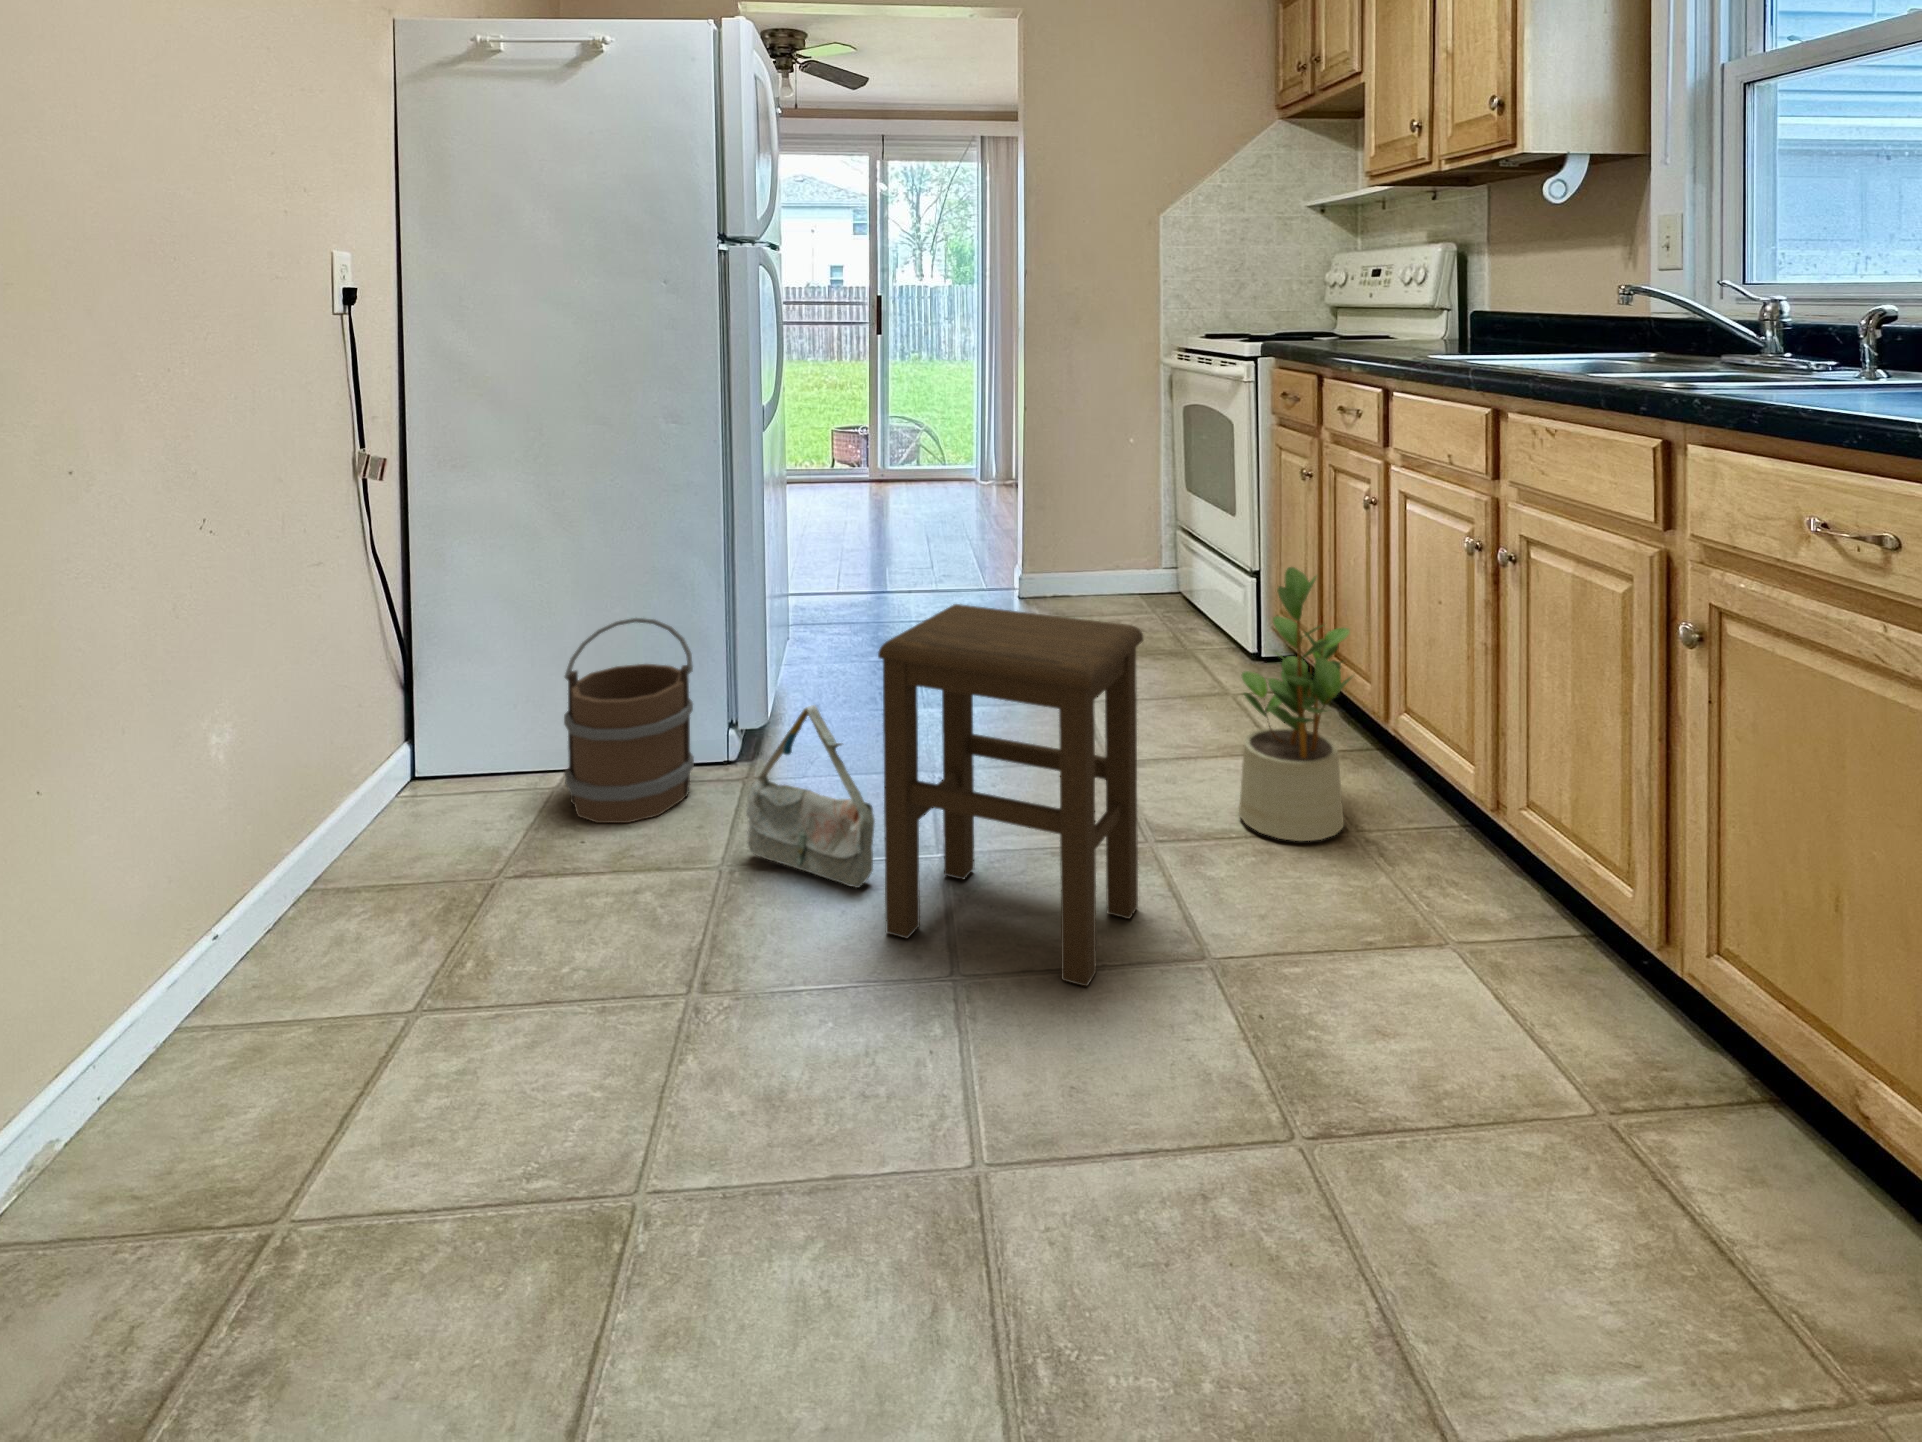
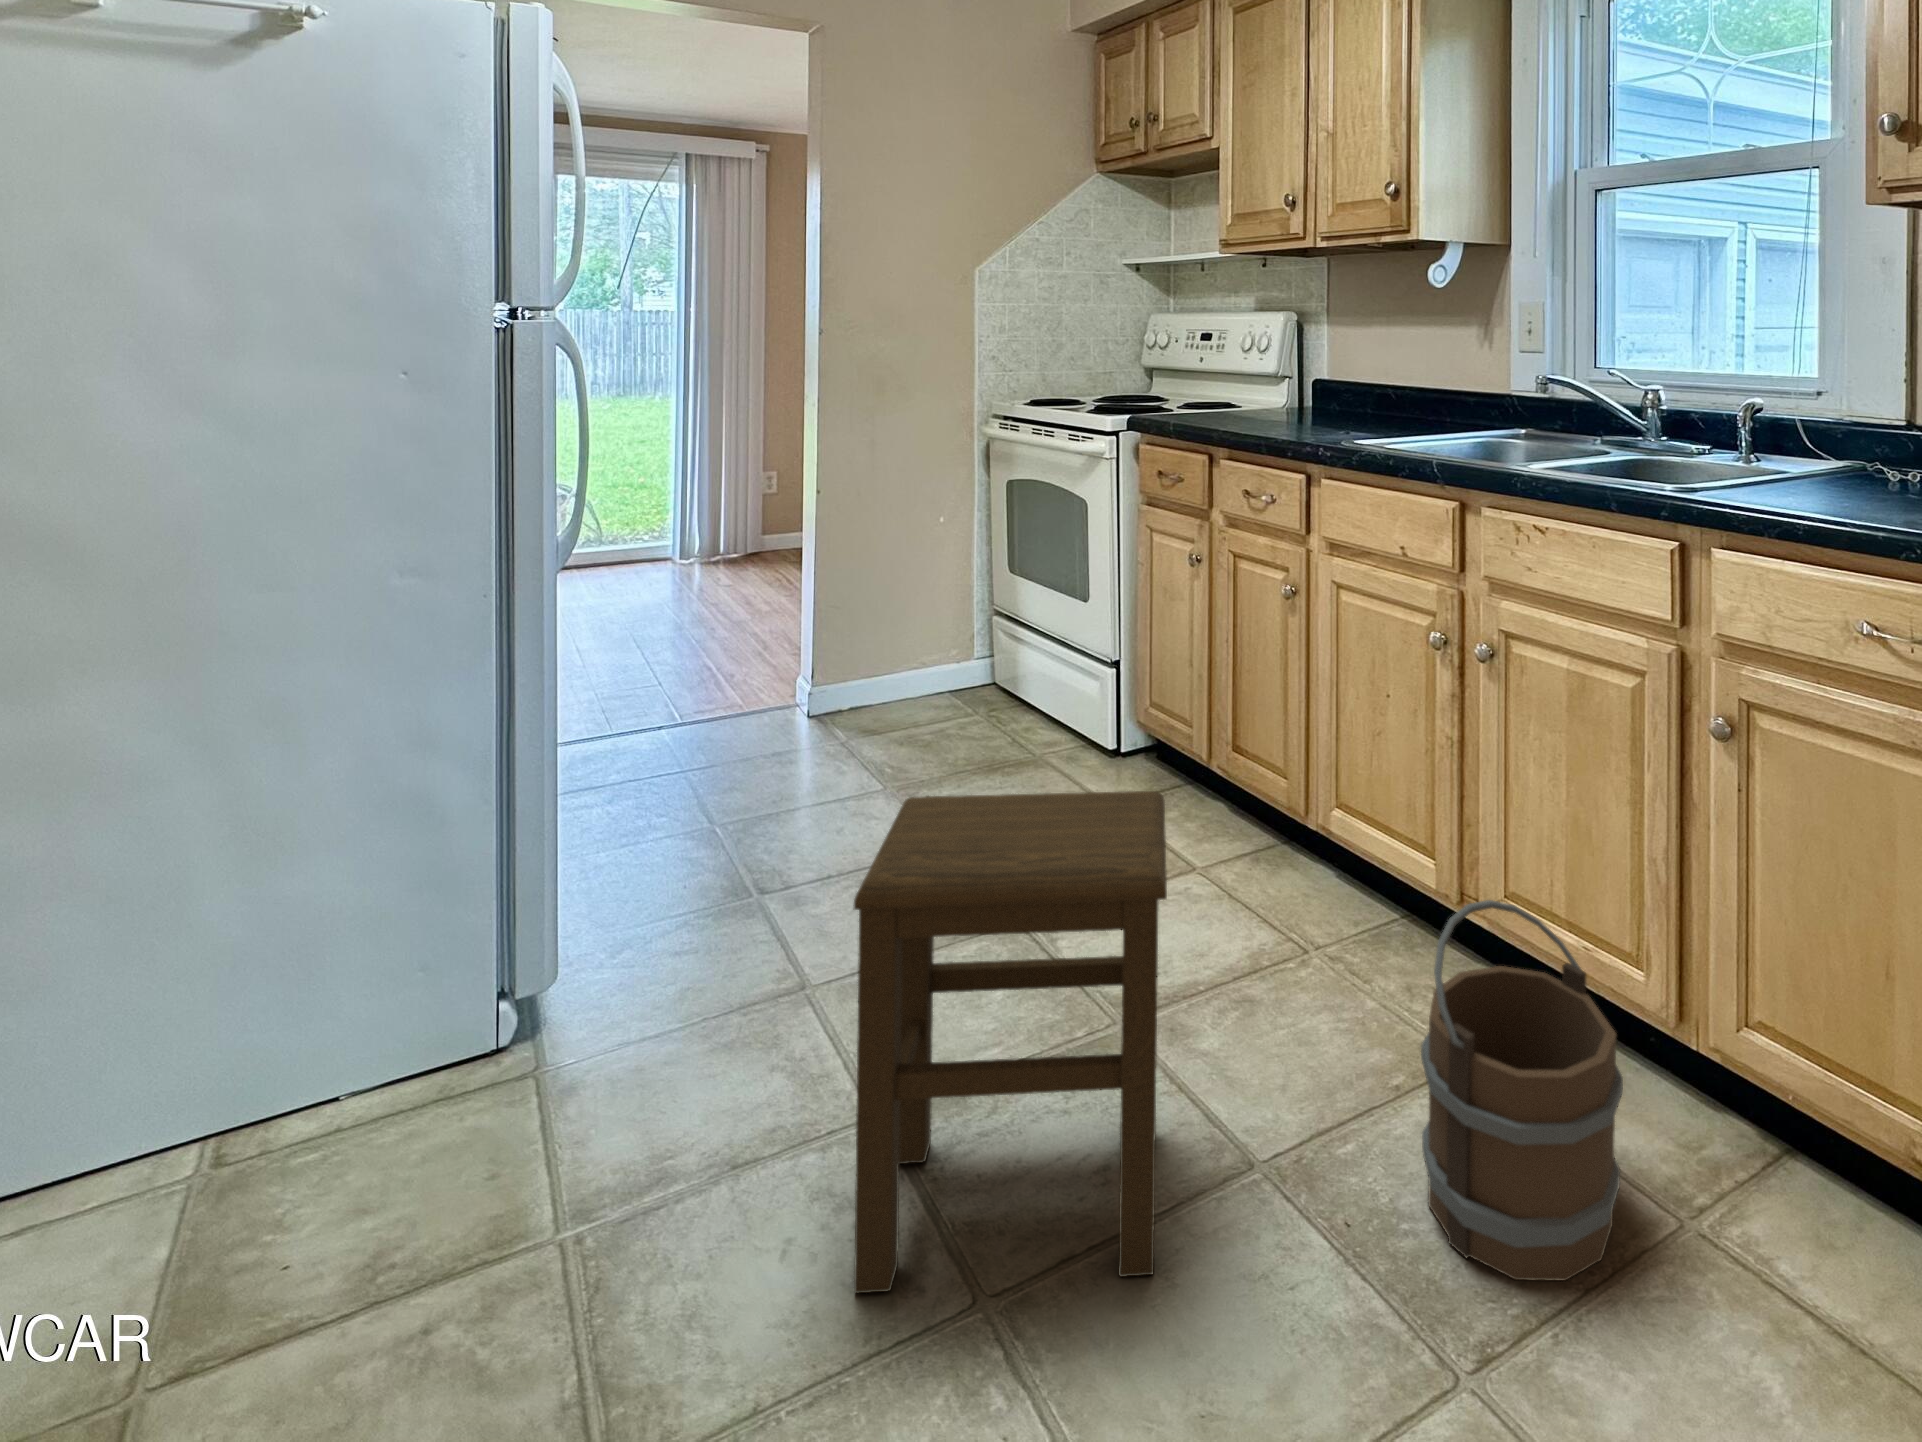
potted plant: present [1239,567,1351,841] -> none [1193,677,1328,983]
bucket: present [564,618,694,823] -> present [1421,900,1623,1281]
bag: present [746,705,875,888] -> none [578,980,801,1231]

